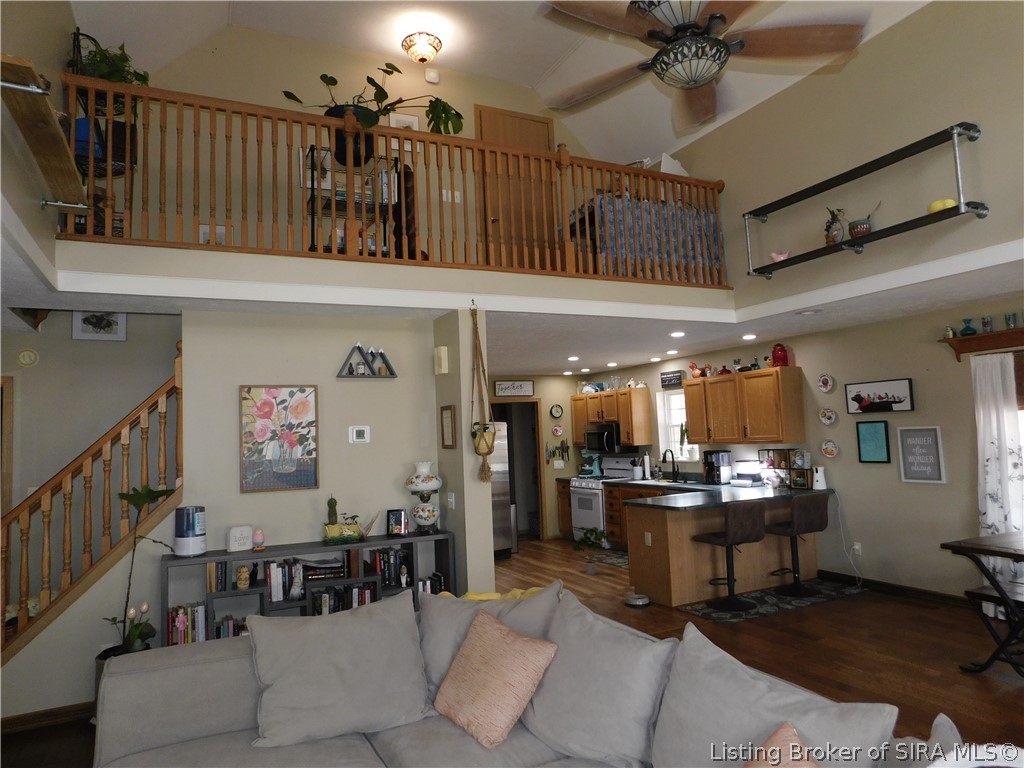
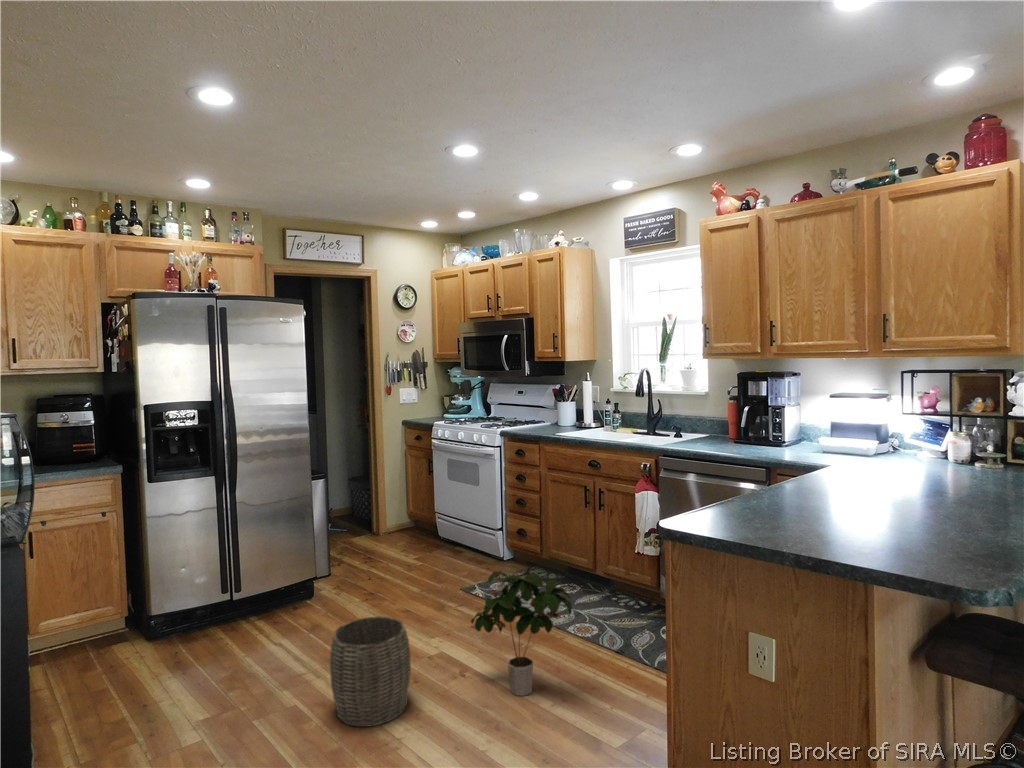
woven basket: none [519,543,548,577] -> present [330,616,411,727]

